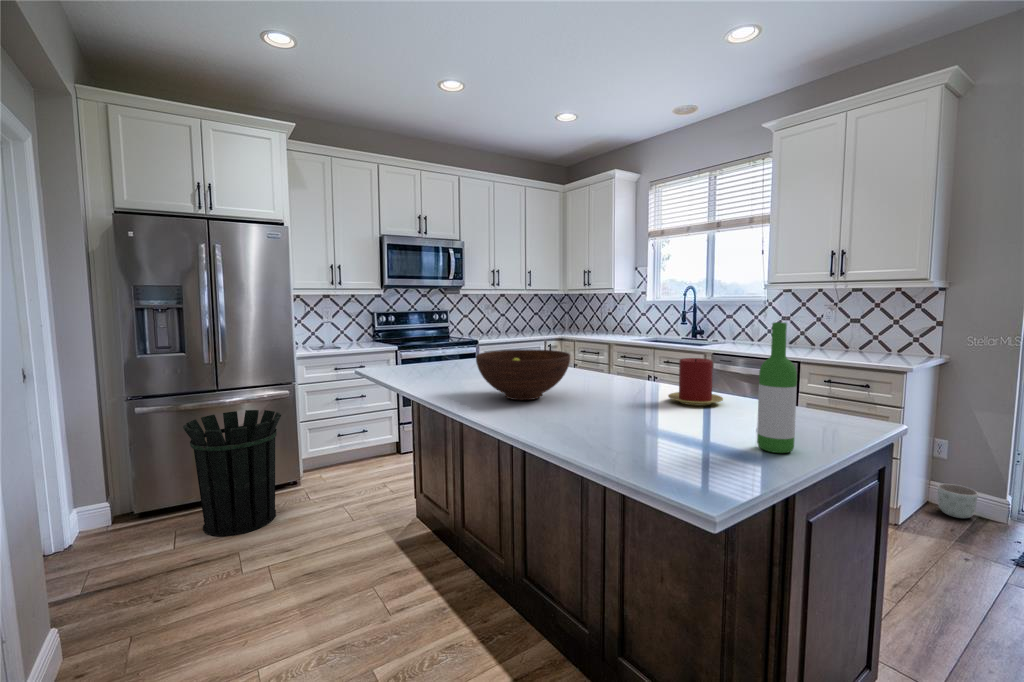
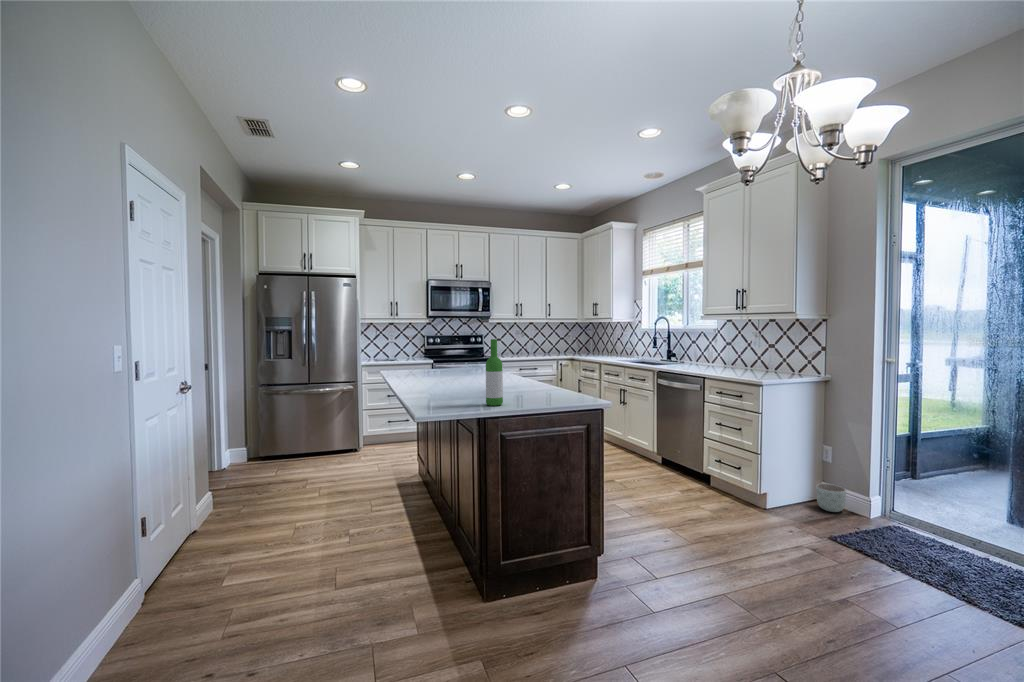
fruit bowl: present [476,350,570,400] -> none [409,357,465,386]
candle: present [668,358,723,406] -> none [511,363,542,392]
waste bin: present [183,410,281,537] -> none [284,397,342,472]

